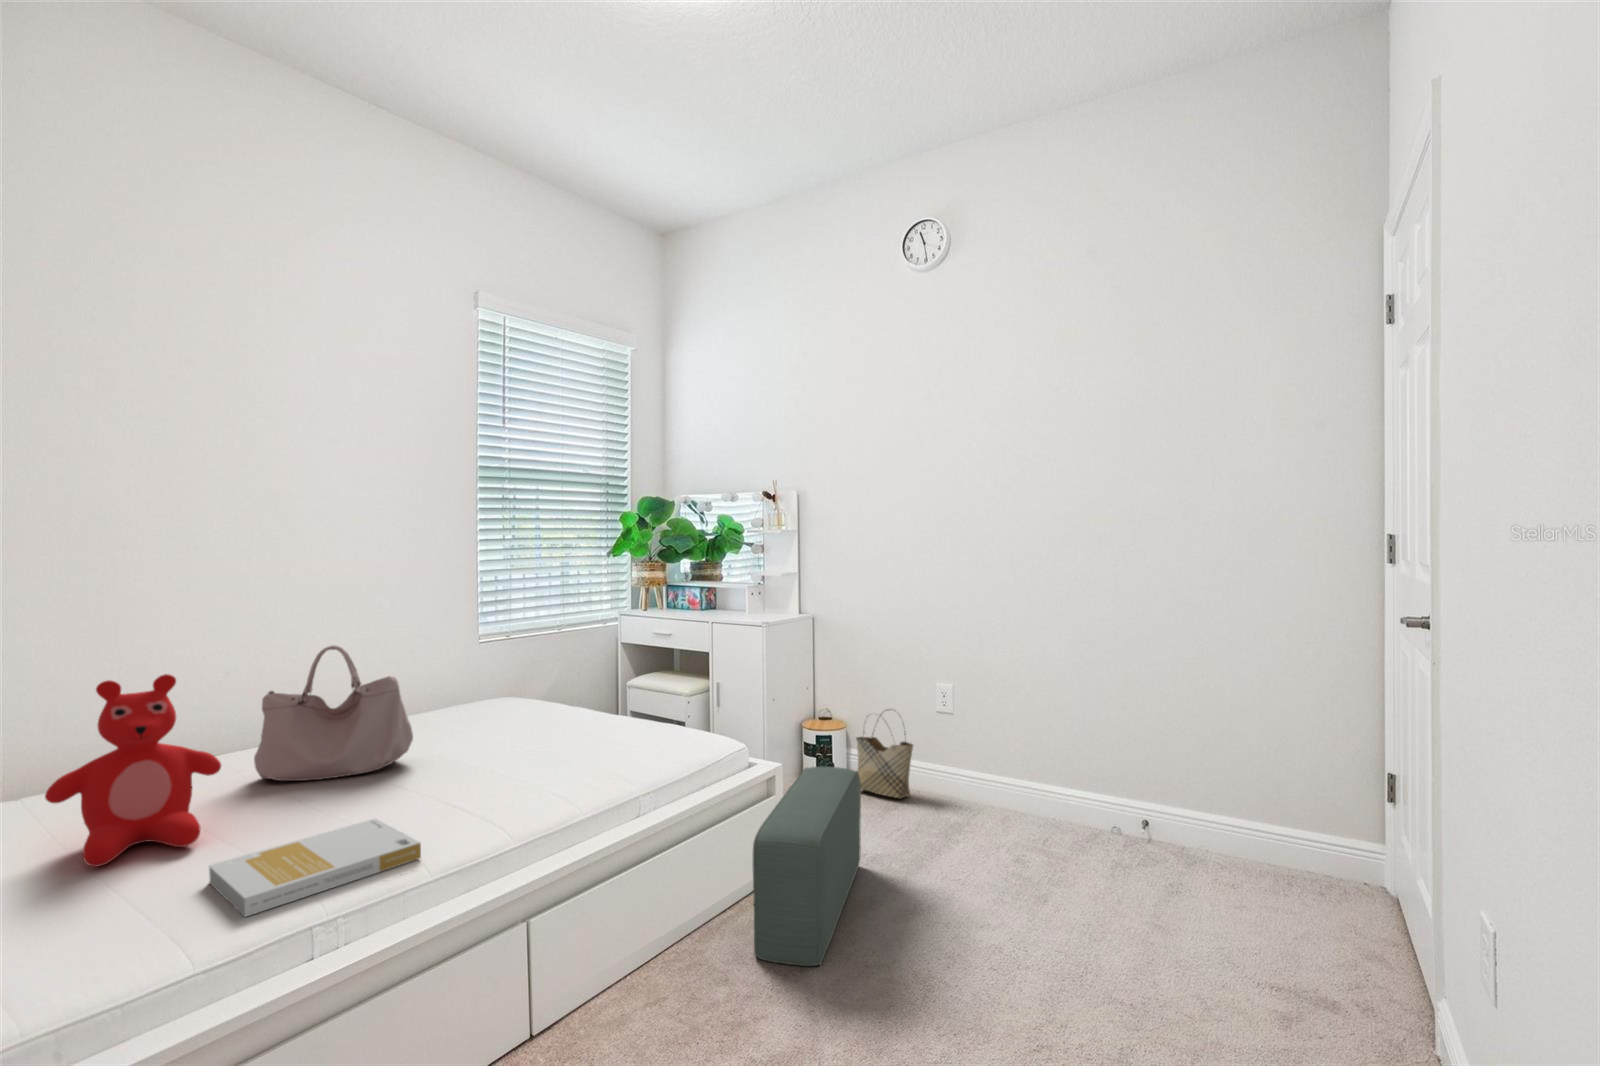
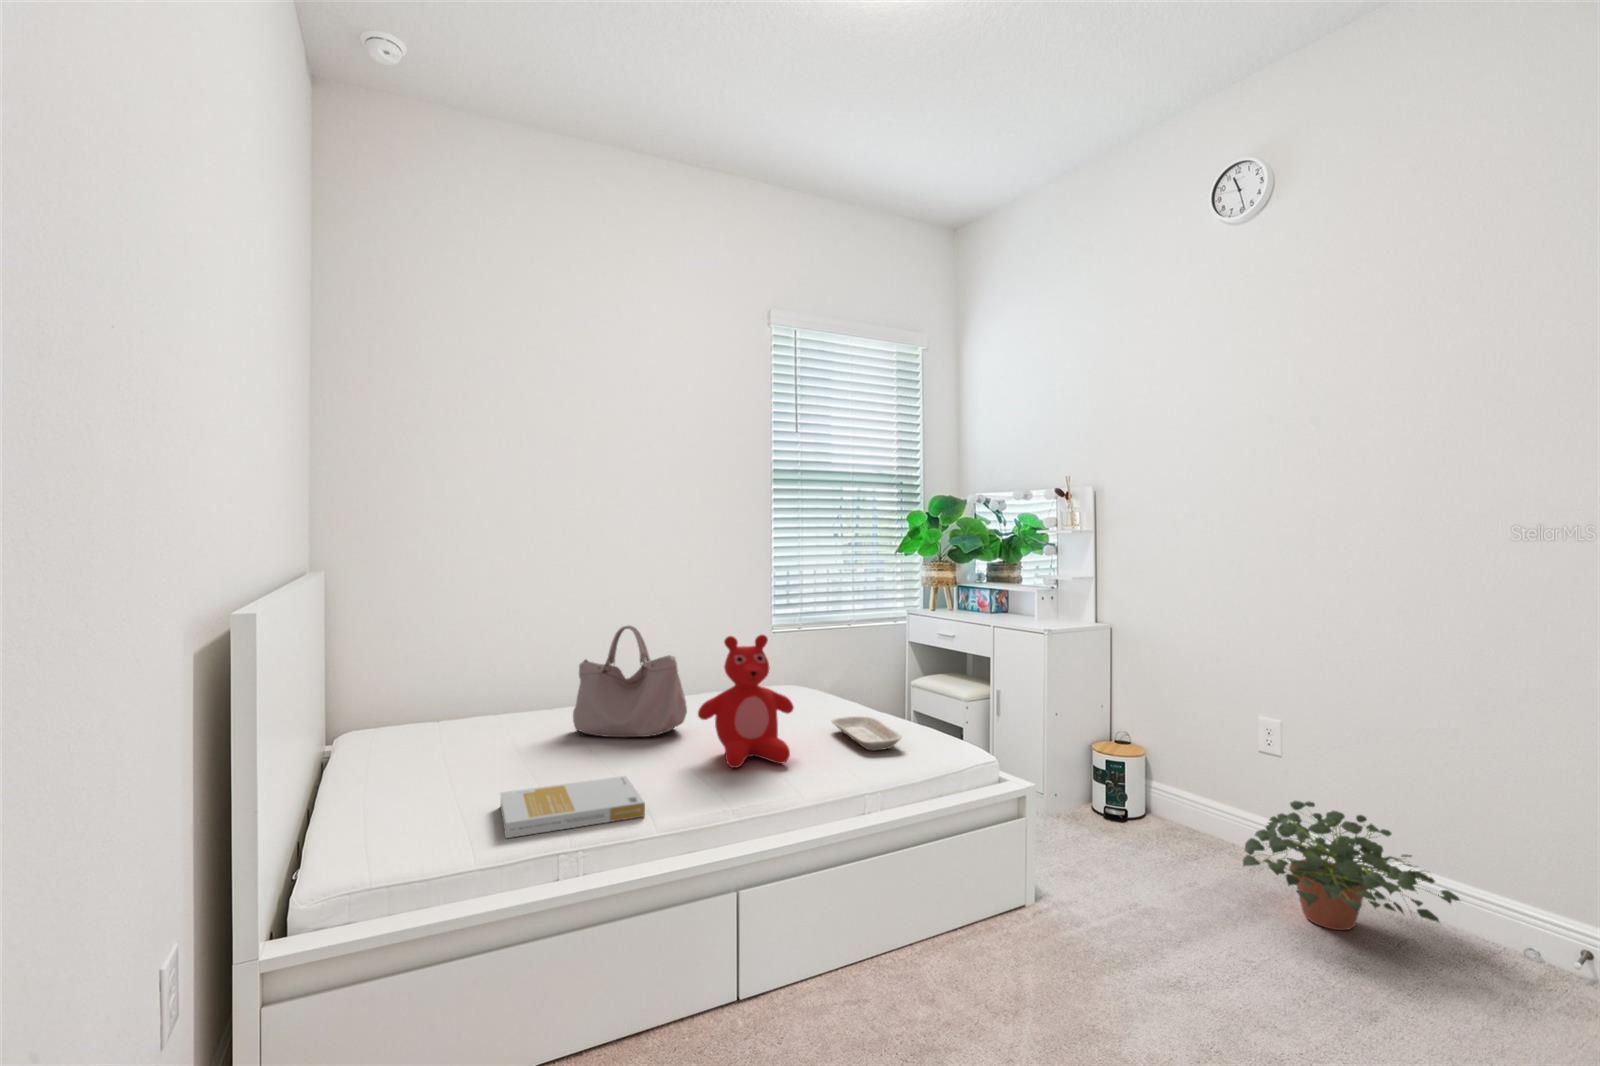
teddy bear: present [45,674,221,867] -> present [698,635,794,768]
woven basket: present [856,715,913,798] -> none [1153,740,1227,847]
tray: none [580,721,661,753] -> present [832,716,901,751]
potted plant: none [939,747,1082,844] -> present [1243,801,1460,930]
pouf: present [753,766,861,966] -> none [970,792,1128,1013]

